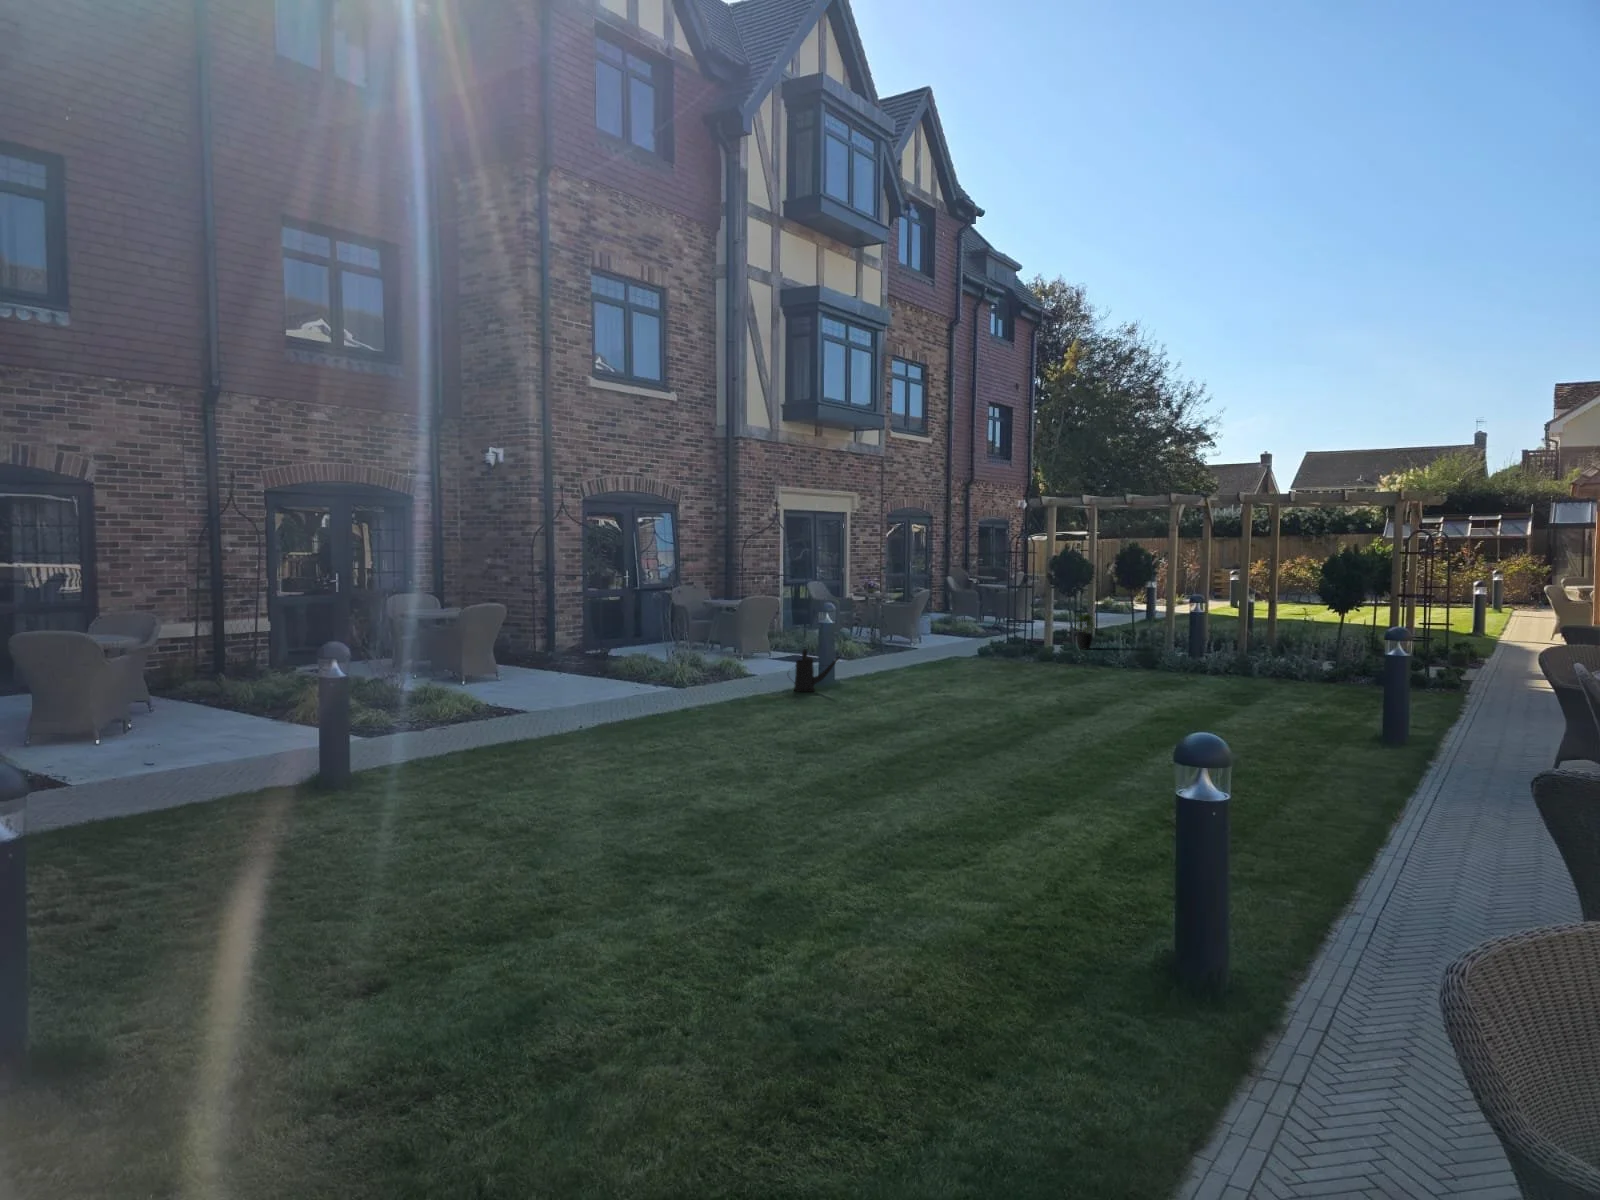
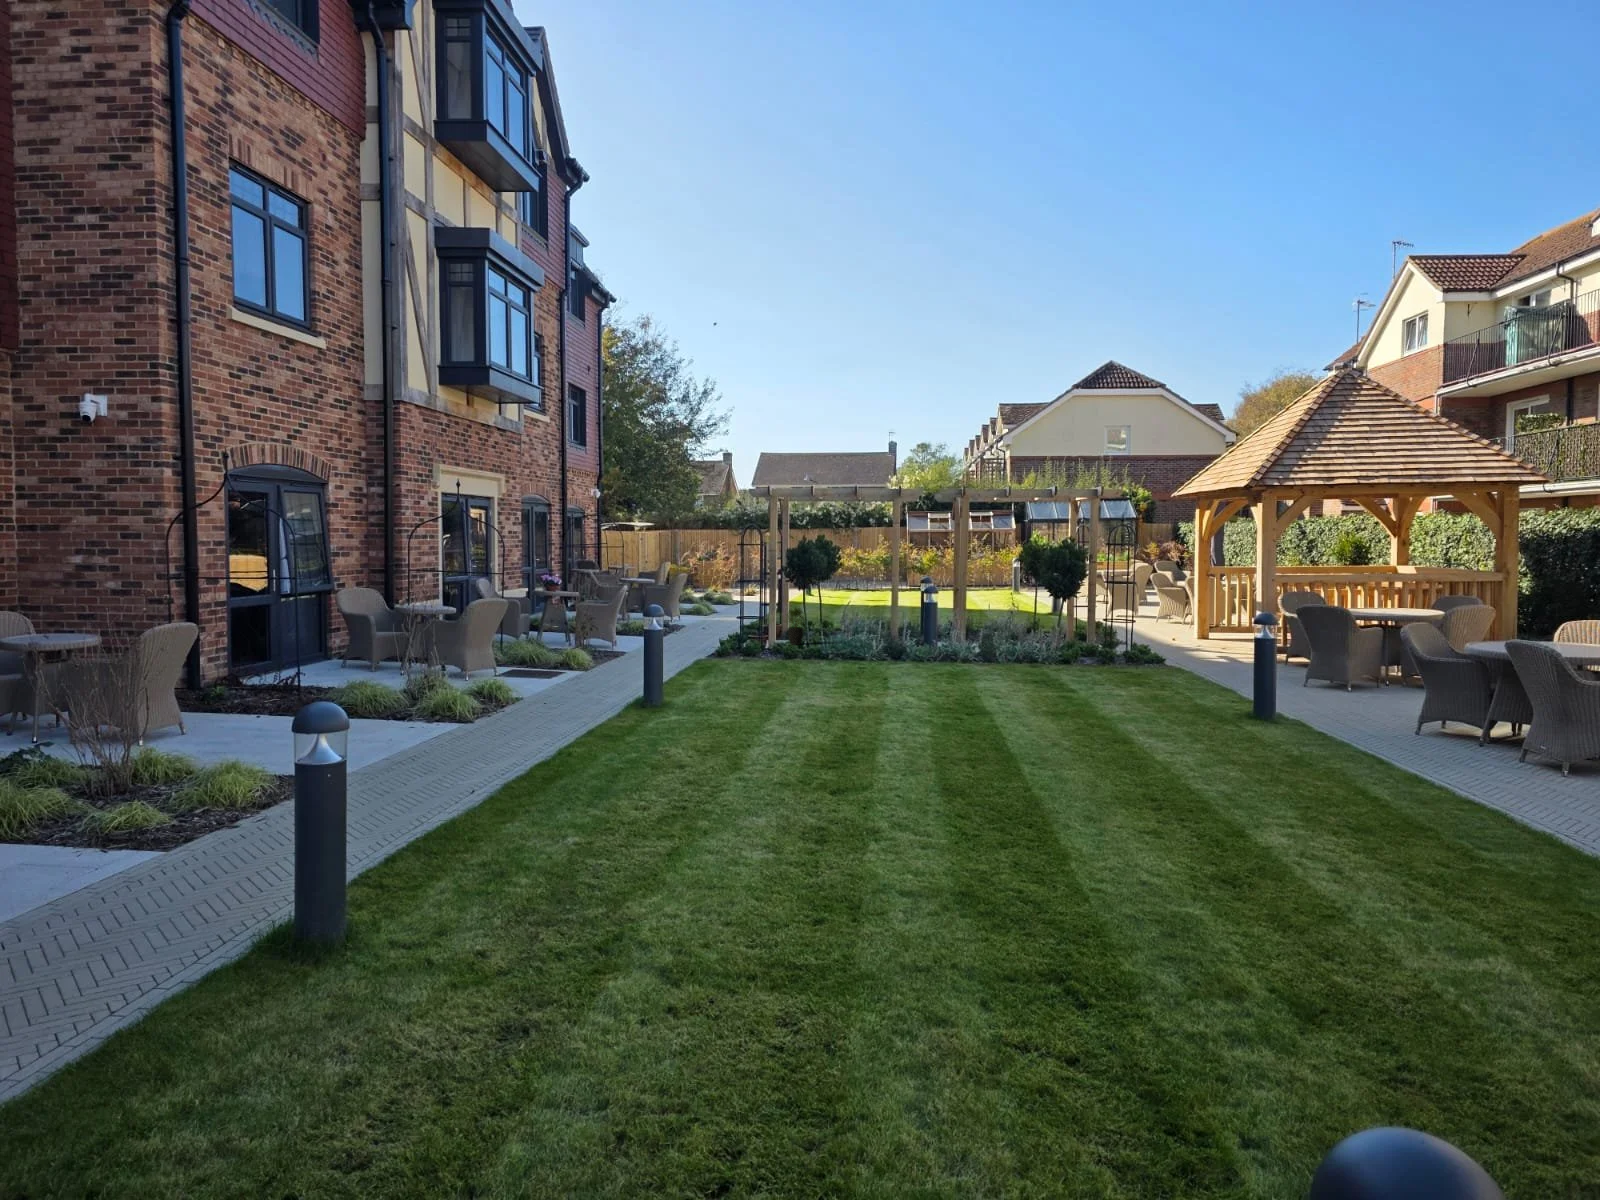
watering can: present [794,649,838,692] -> none [583,660,645,712]

